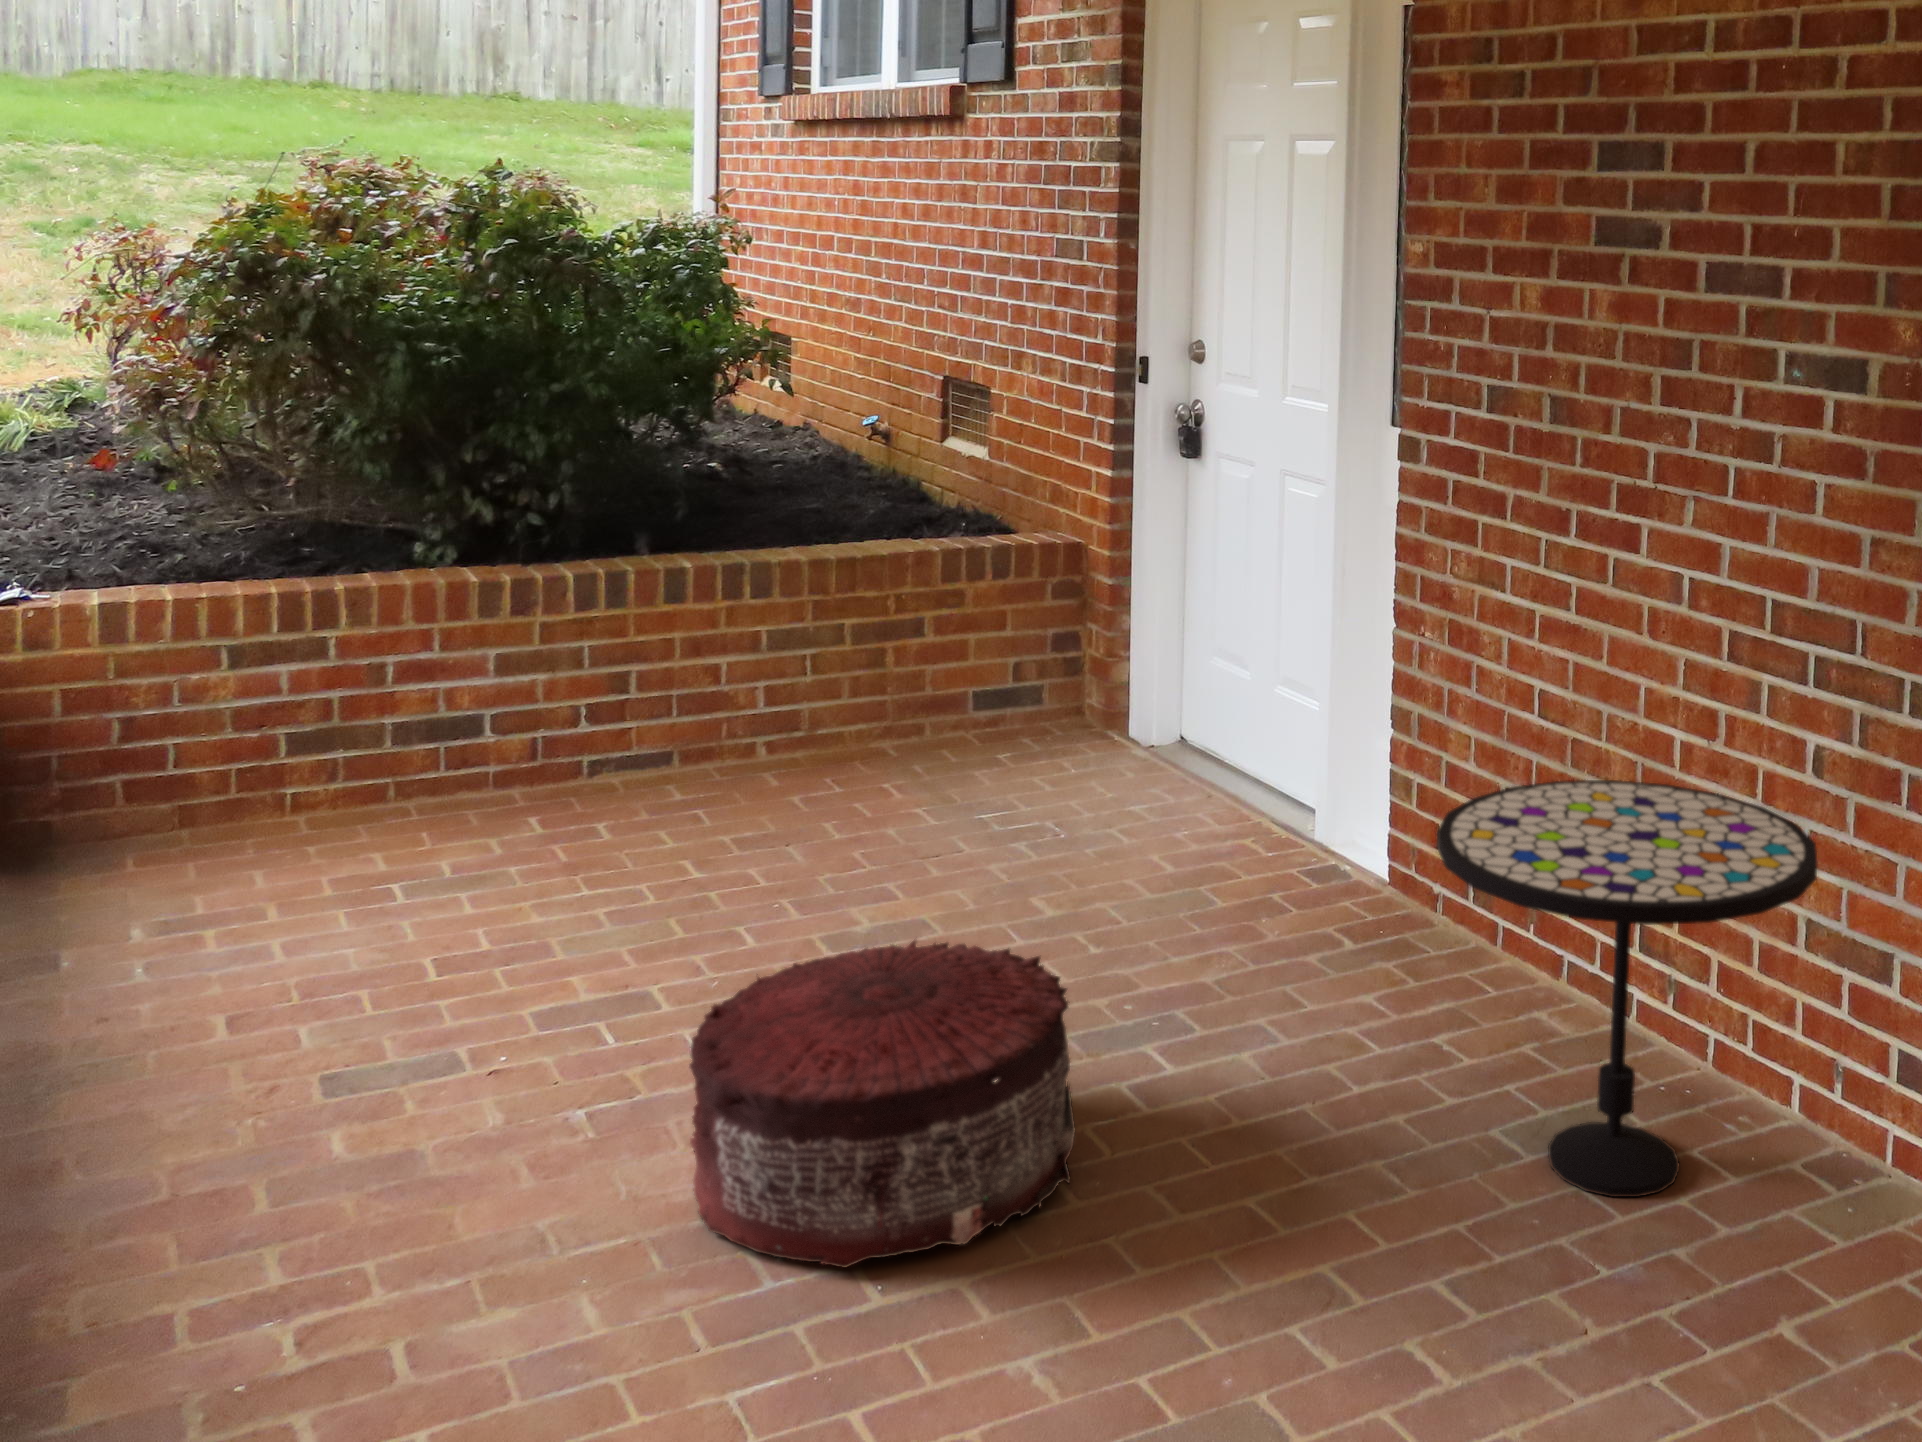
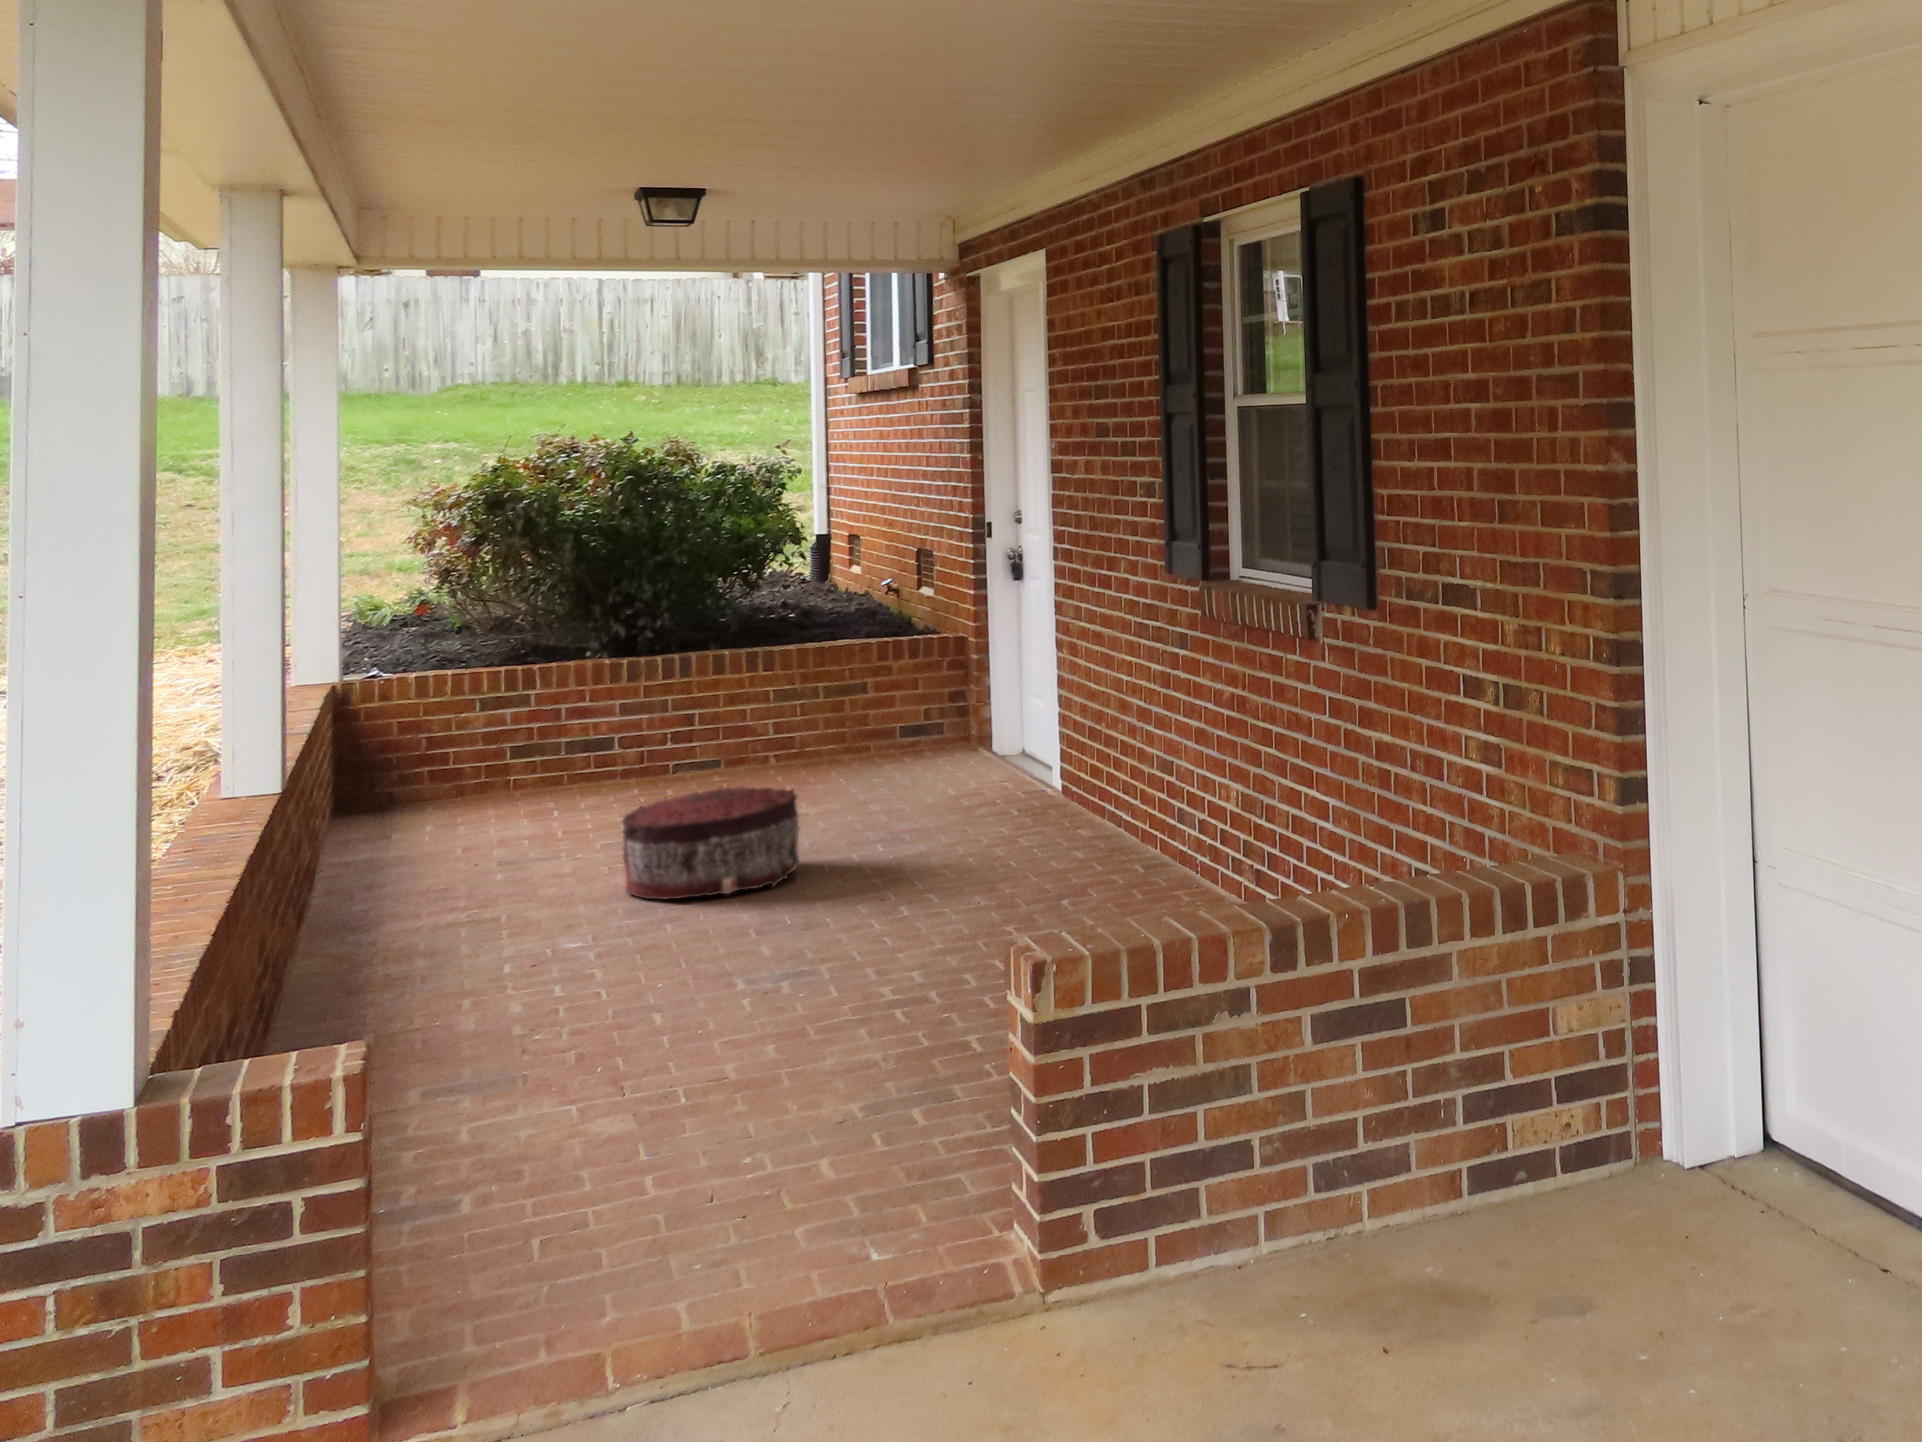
side table: present [1437,780,1818,1197] -> none [949,701,1134,883]

